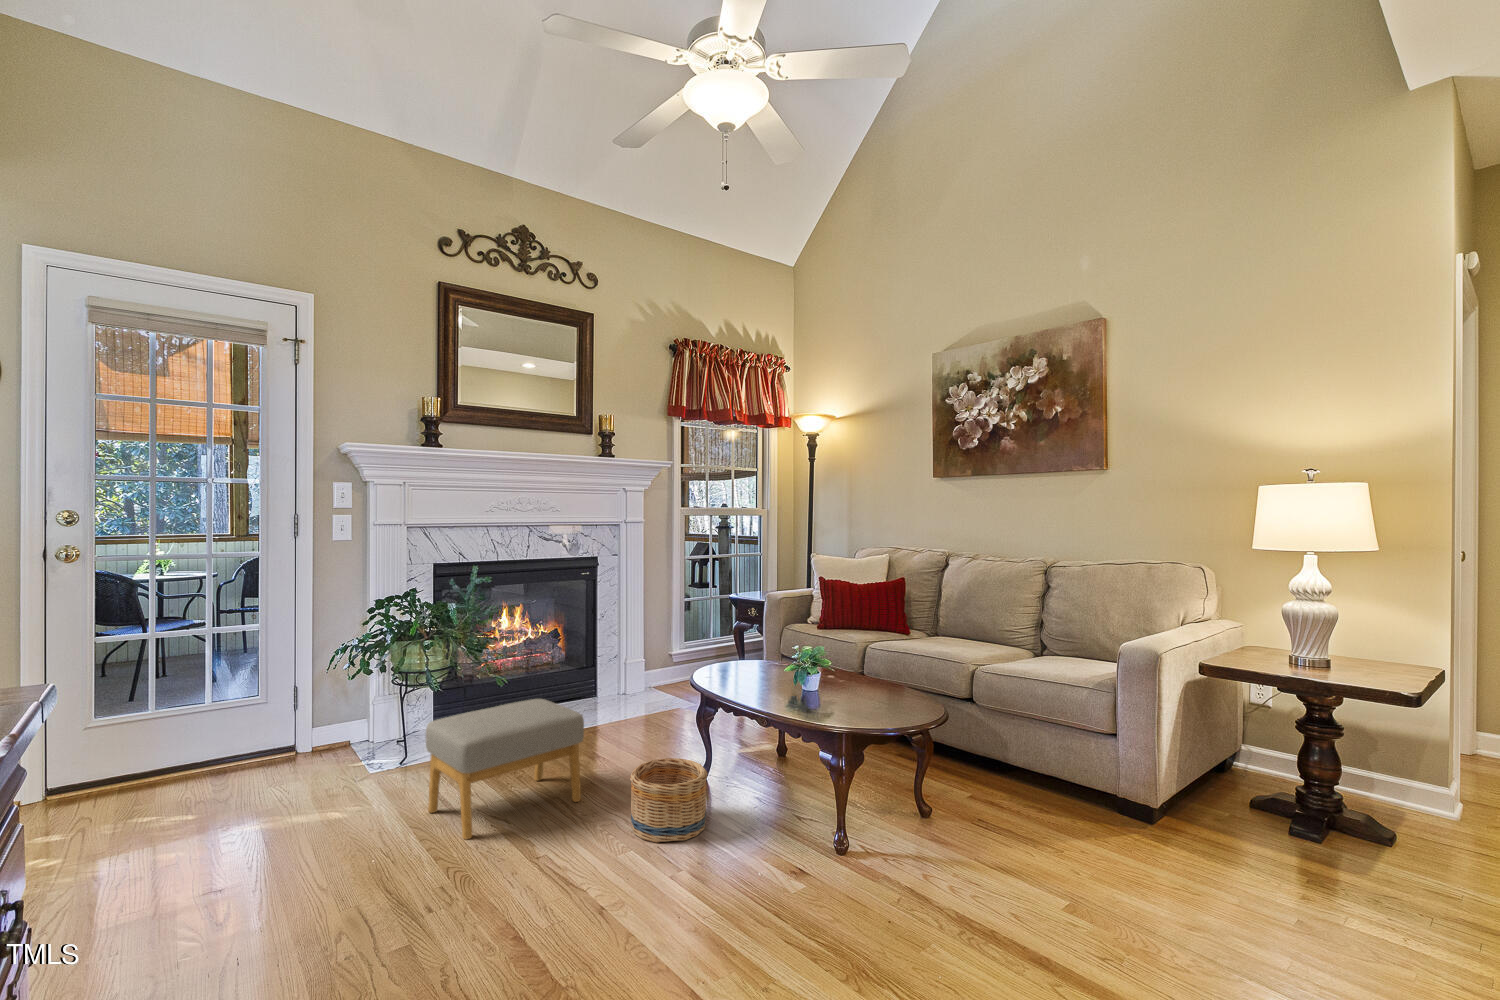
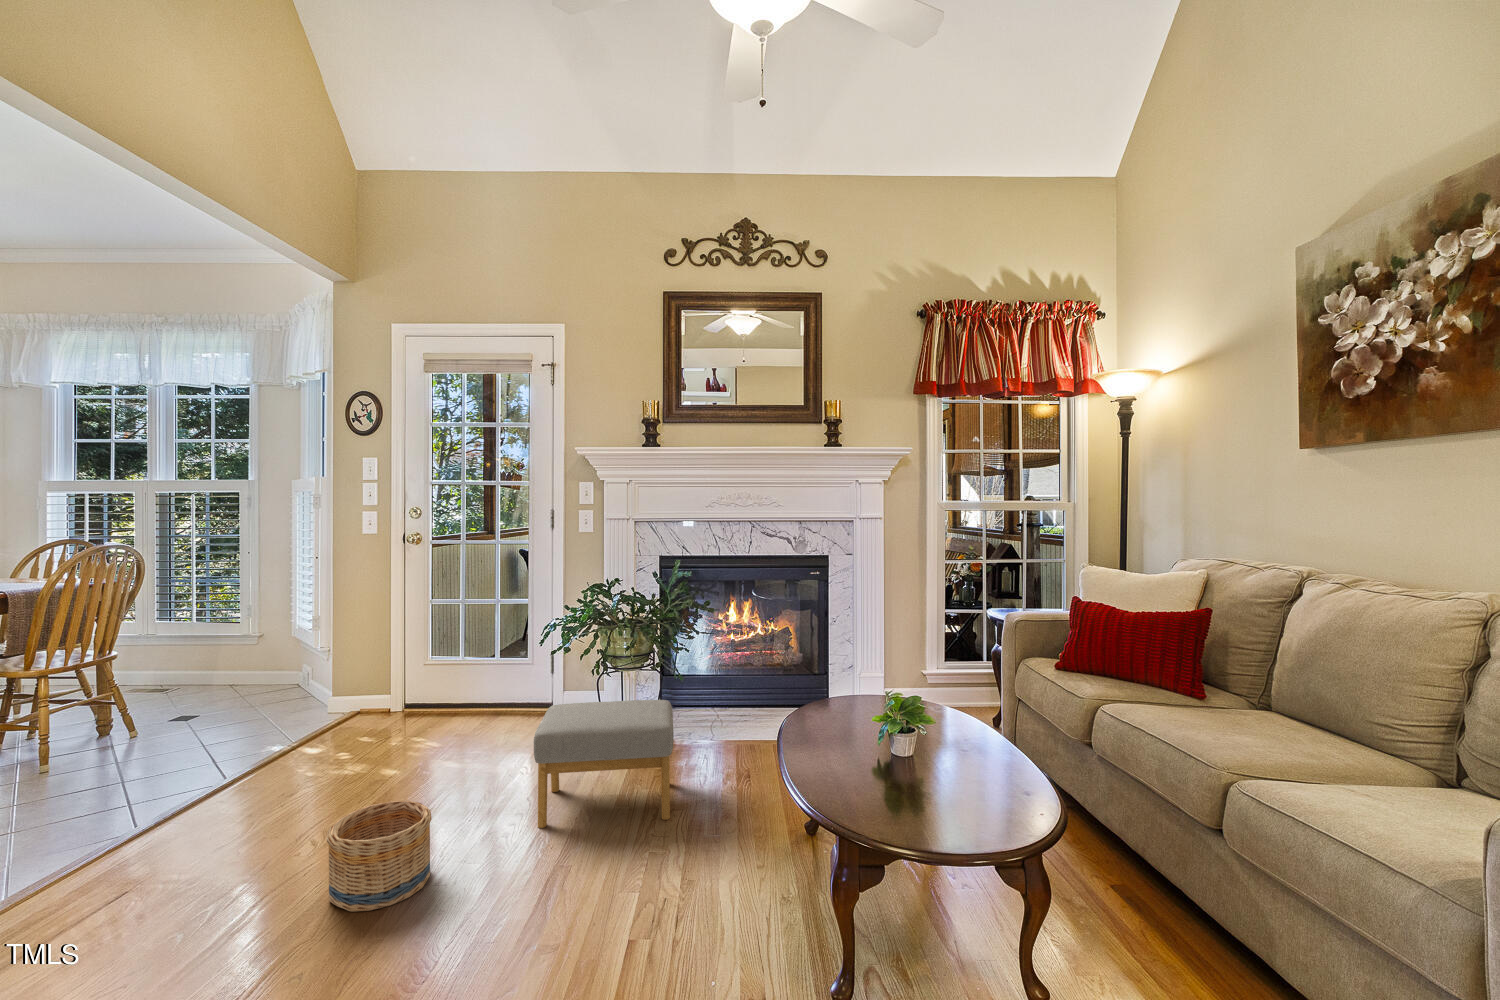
basket: present [630,758,707,842] -> present [327,801,431,912]

